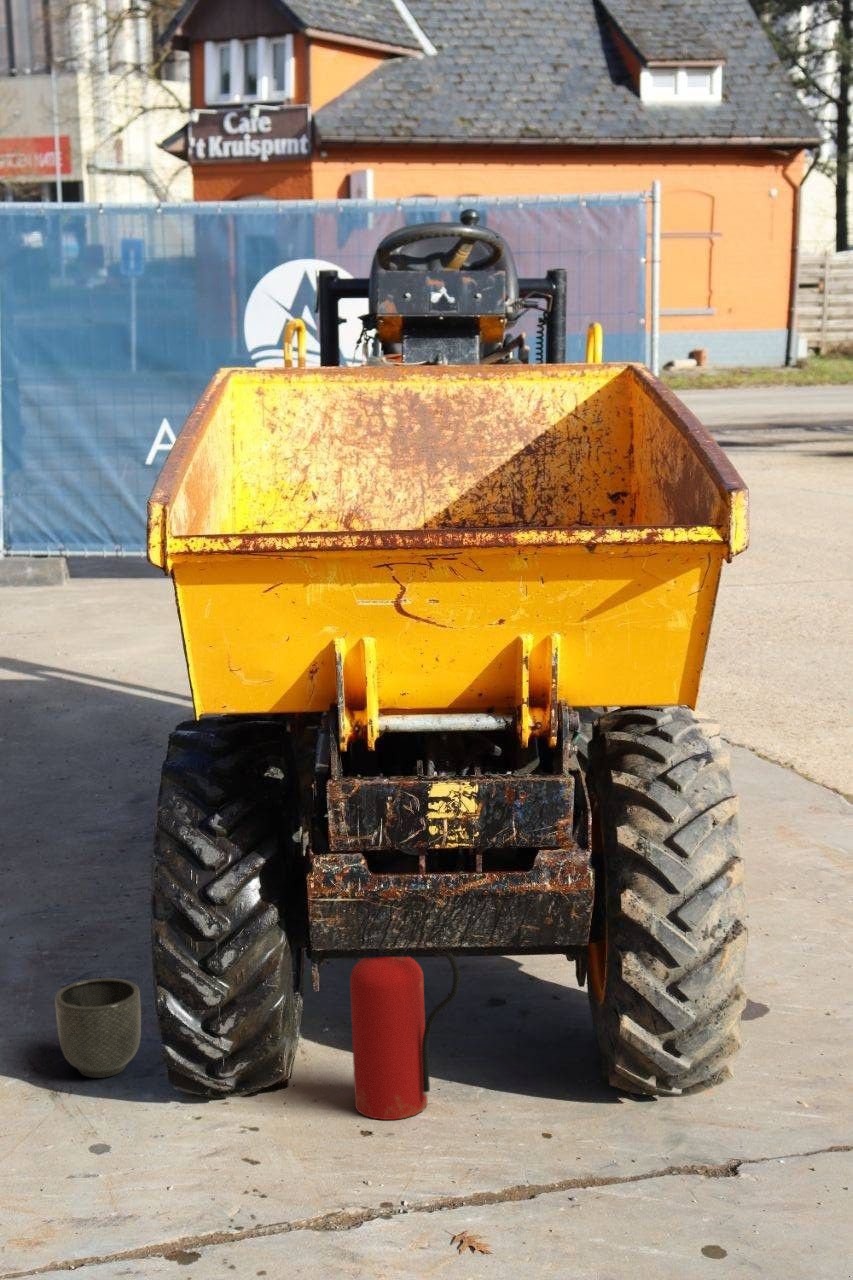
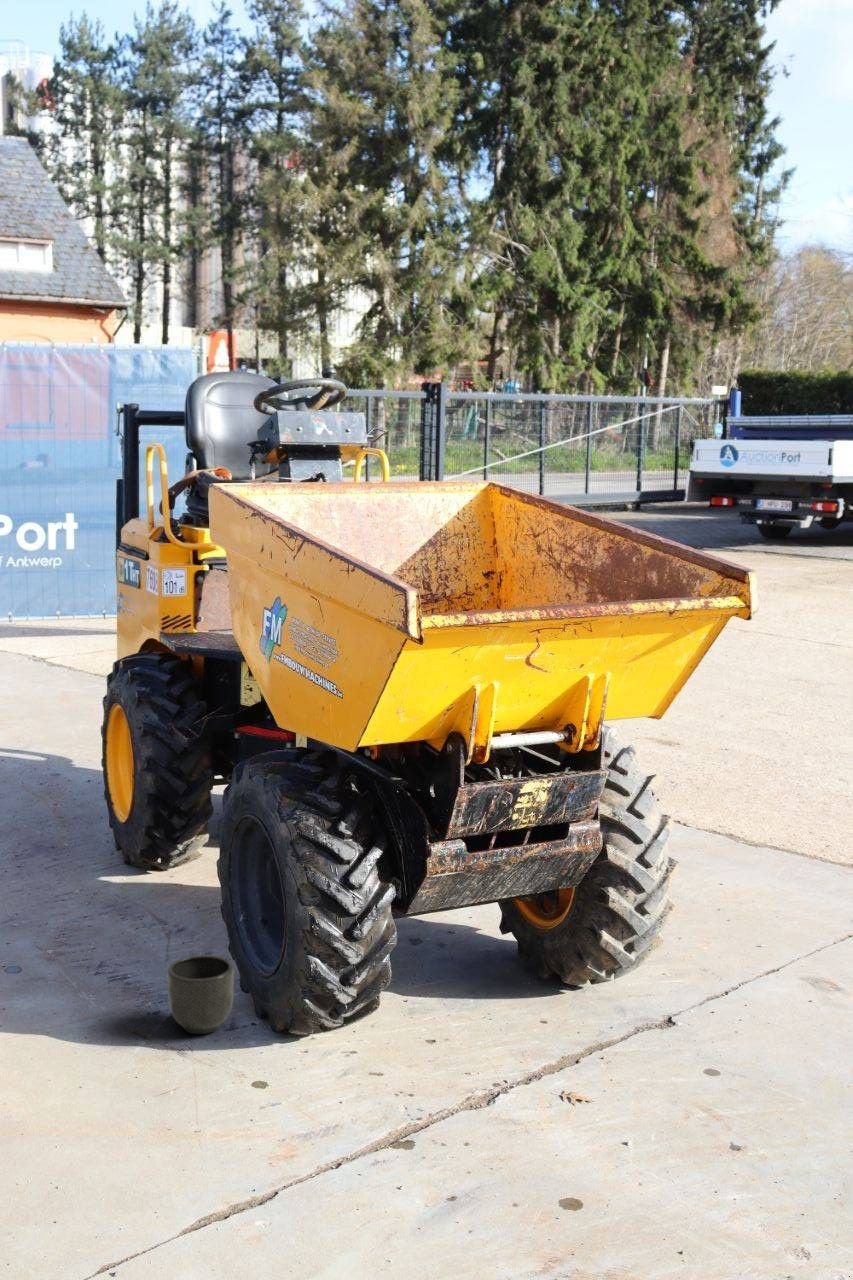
fire extinguisher: present [350,951,460,1120] -> none [407,875,503,1030]

